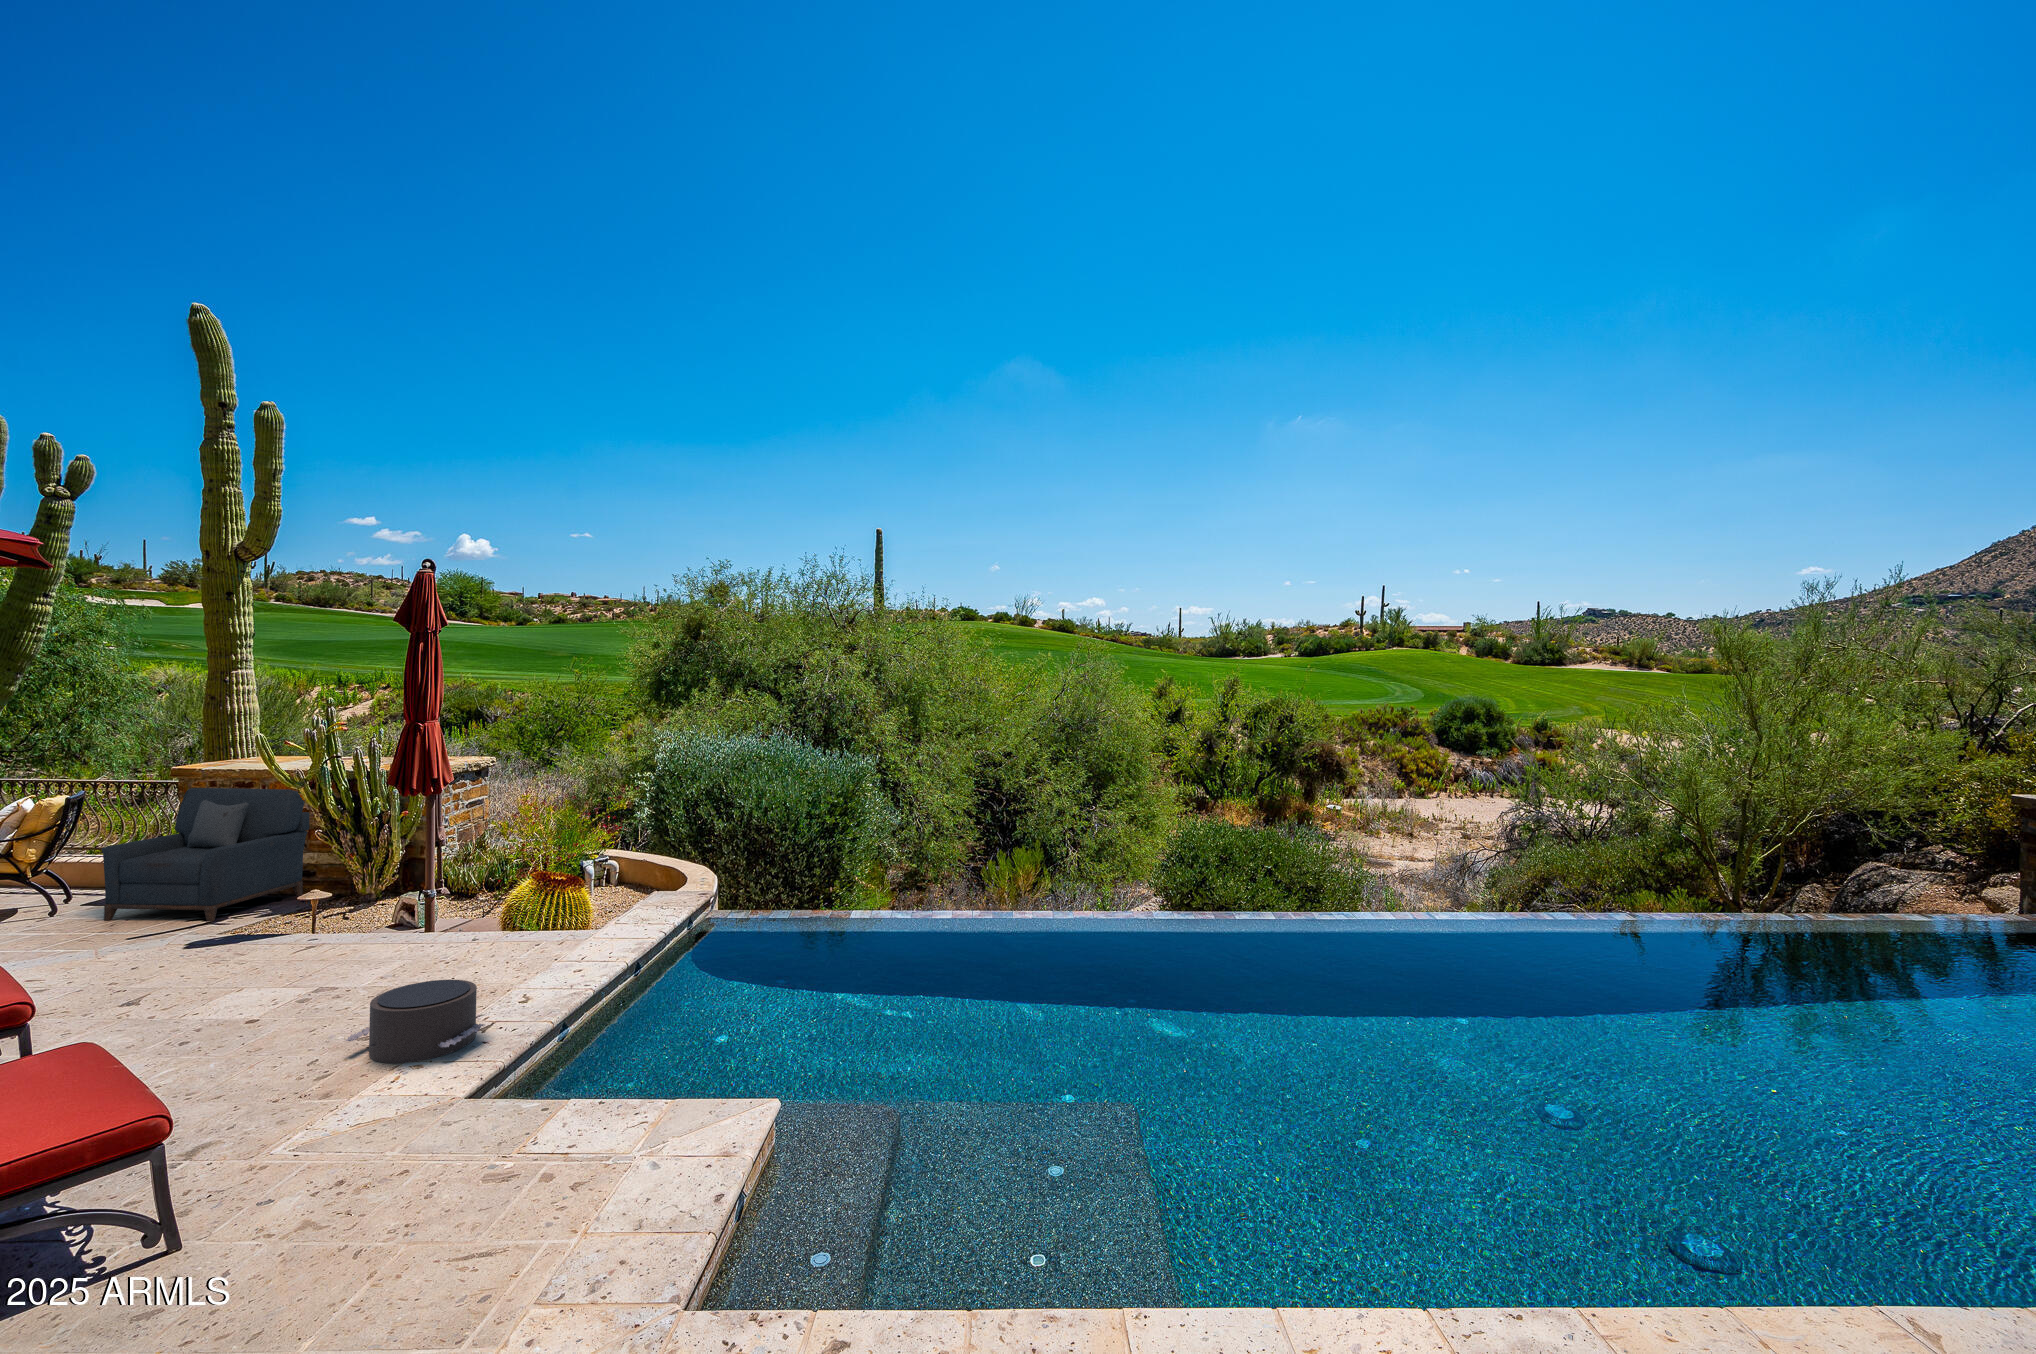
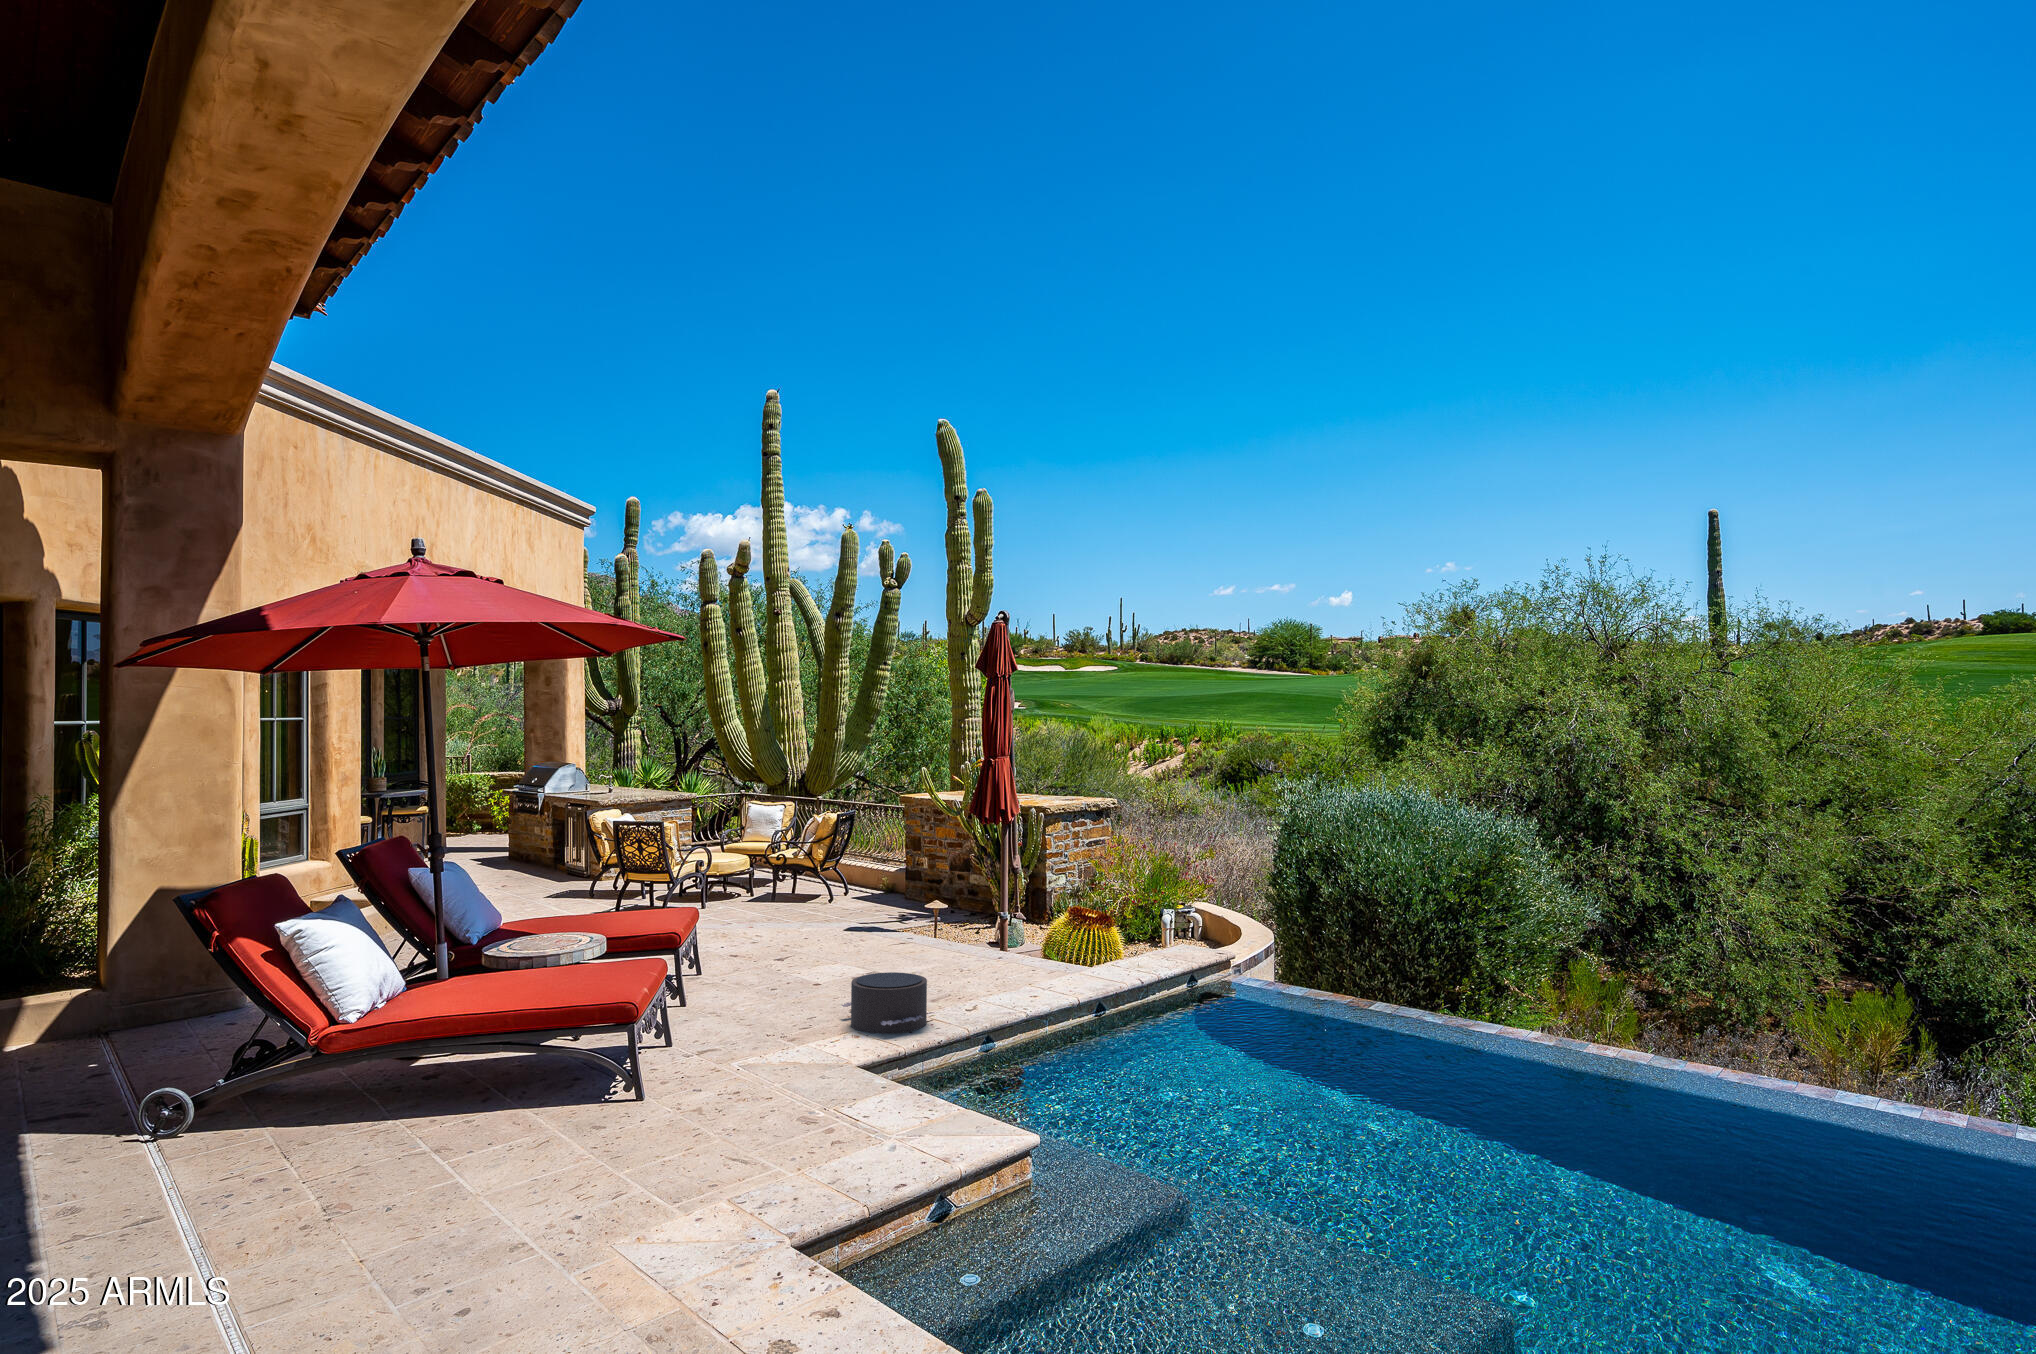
armchair: present [102,788,309,922] -> none [849,812,972,920]

